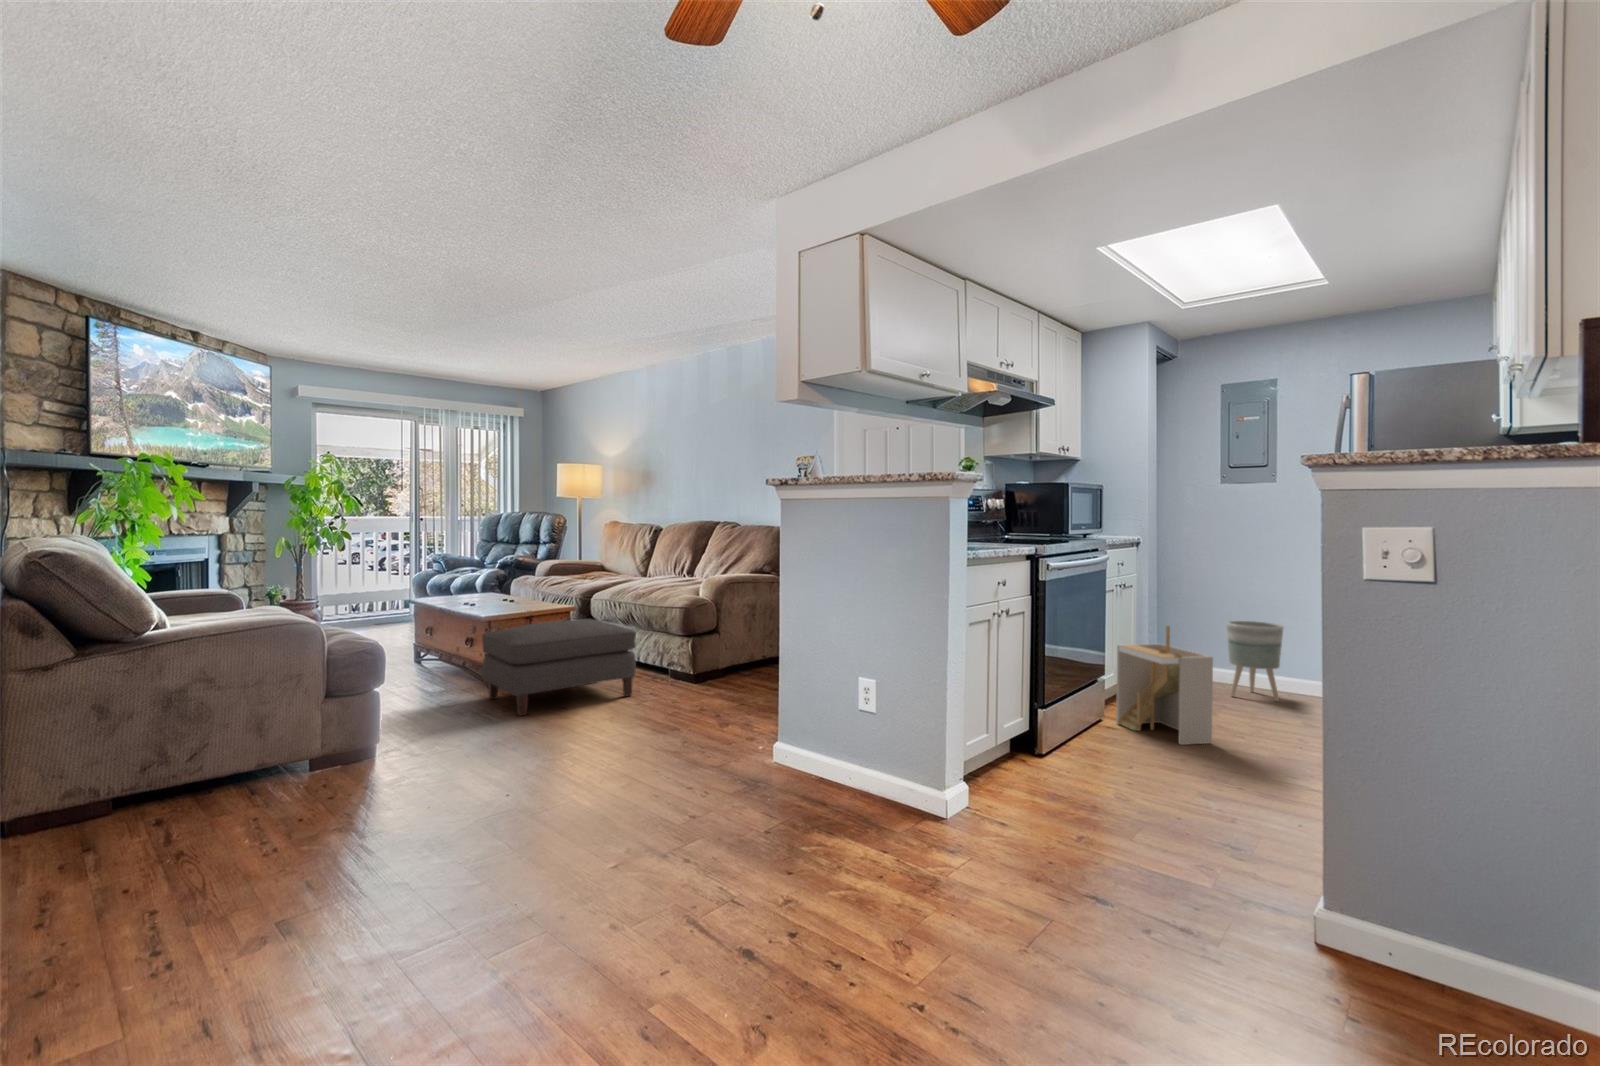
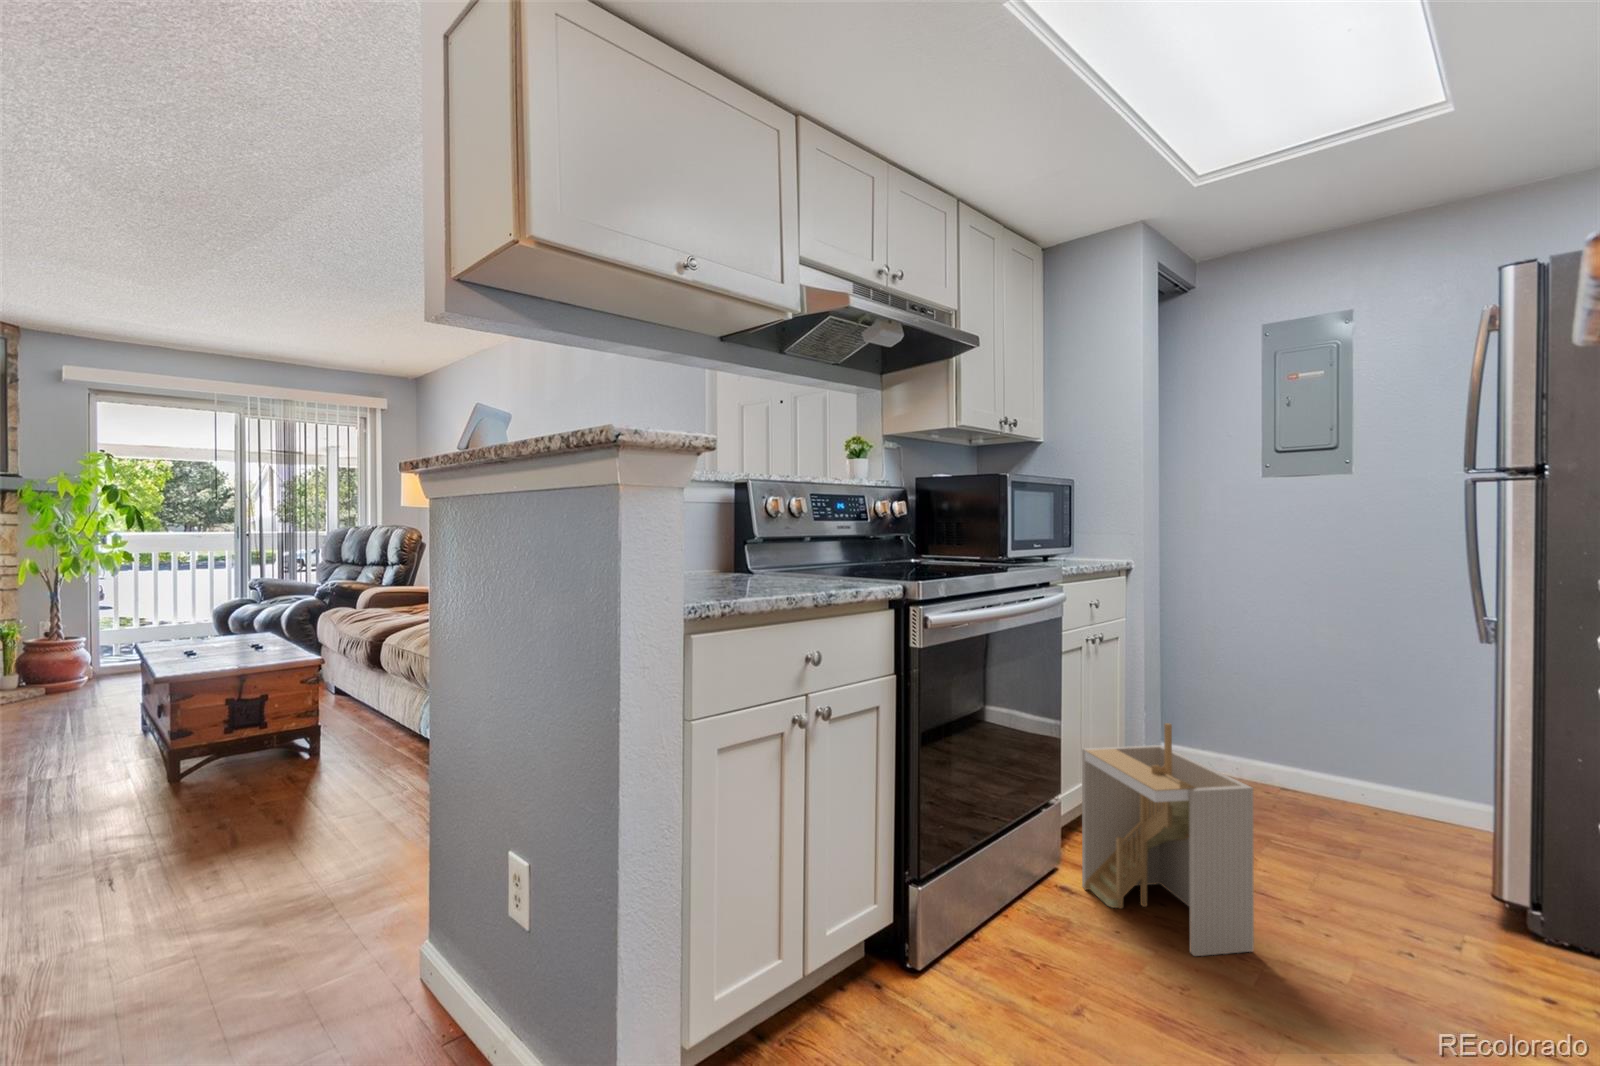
ottoman: present [482,620,636,715] -> none [72,686,343,857]
planter: present [1227,621,1283,701] -> none [1272,690,1367,827]

